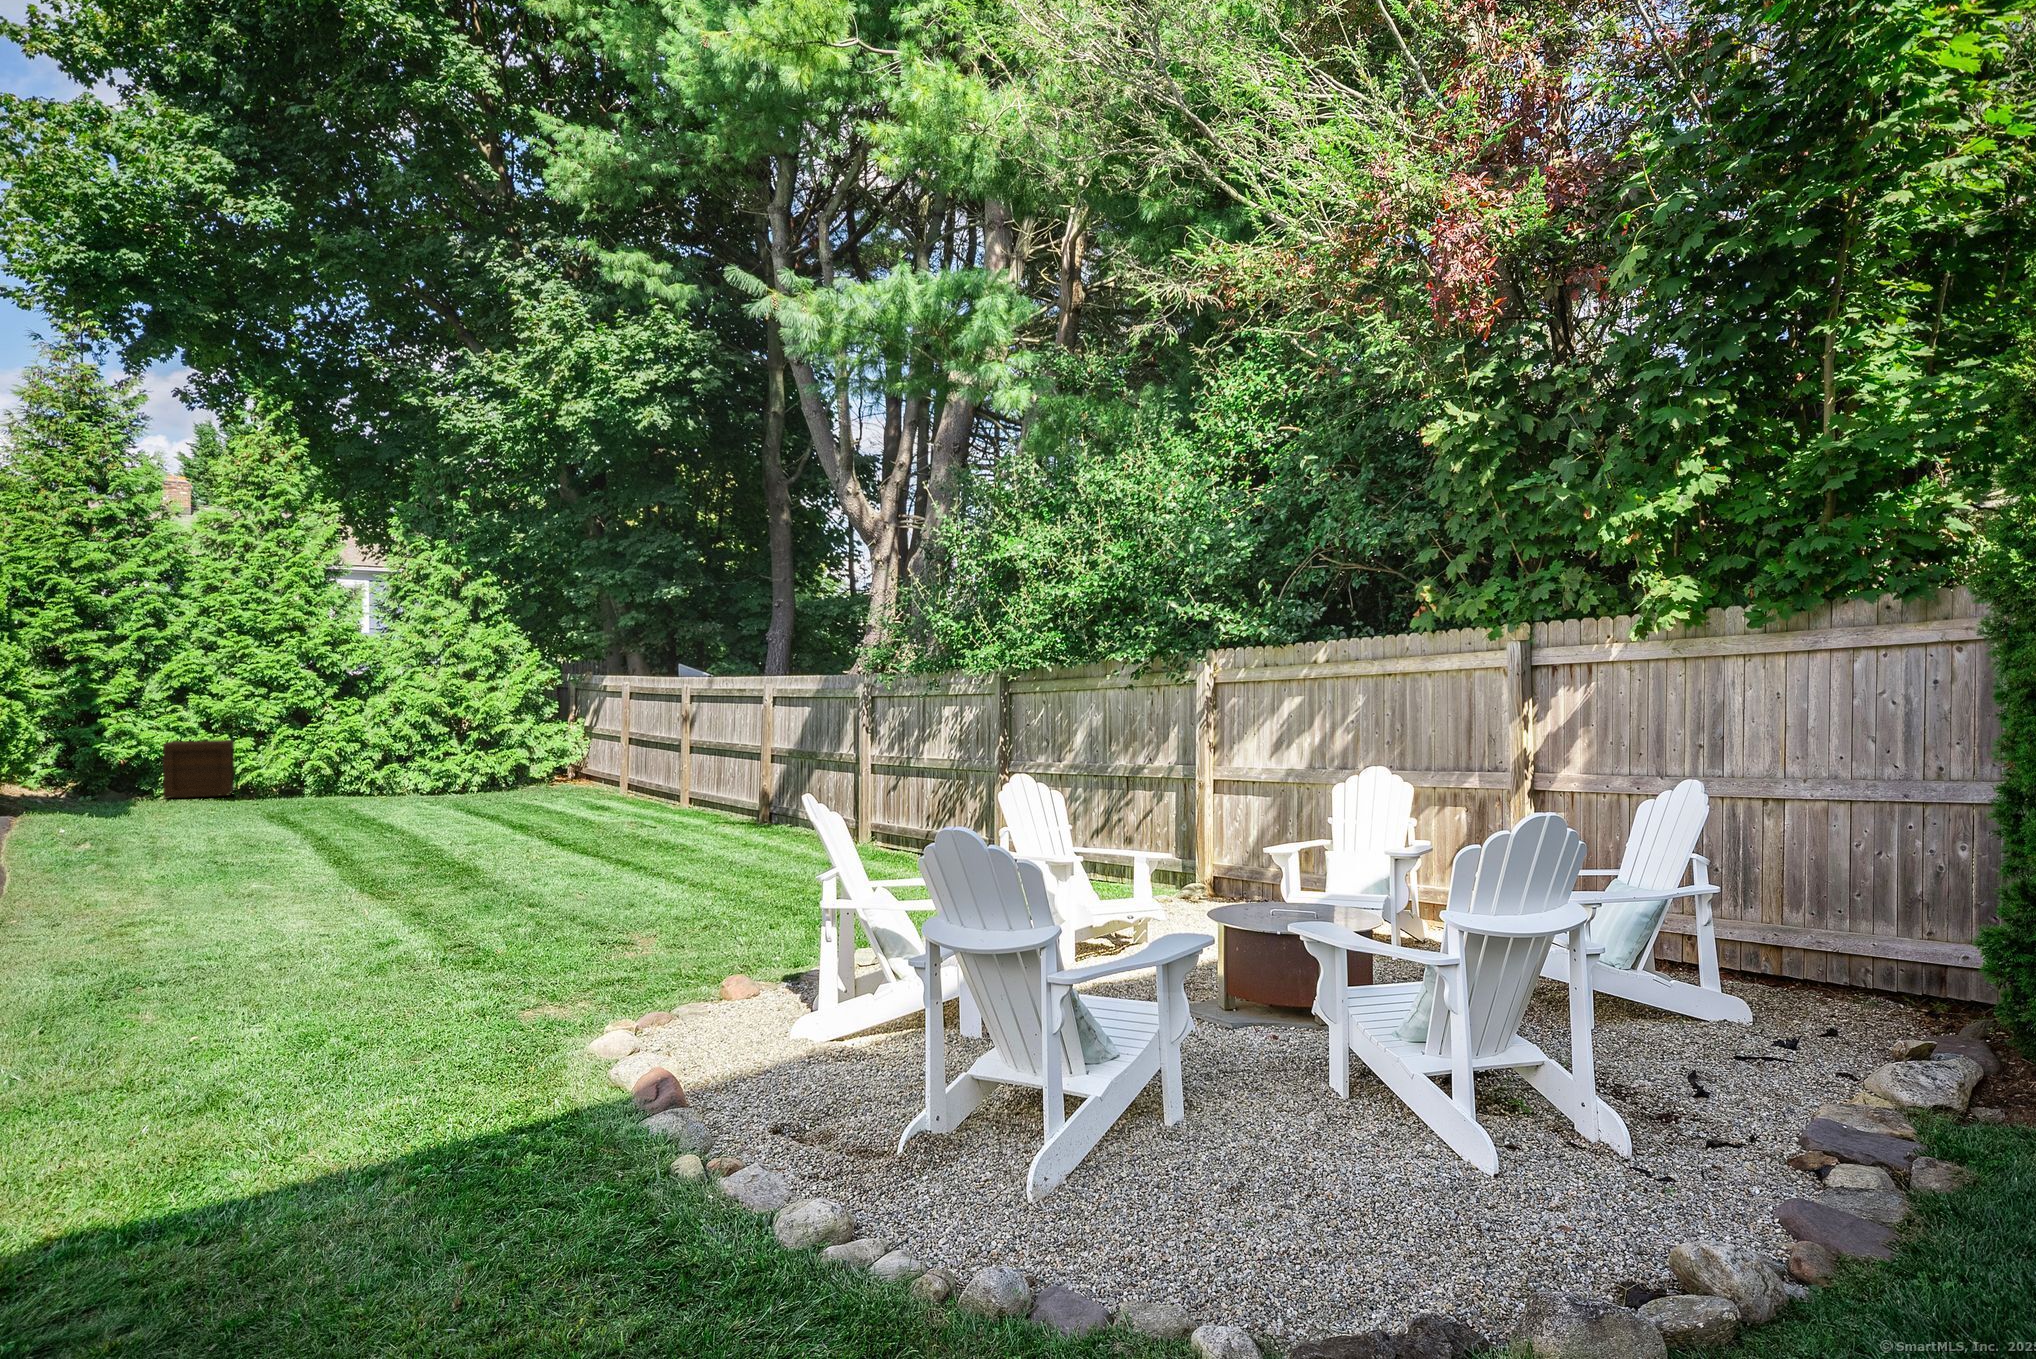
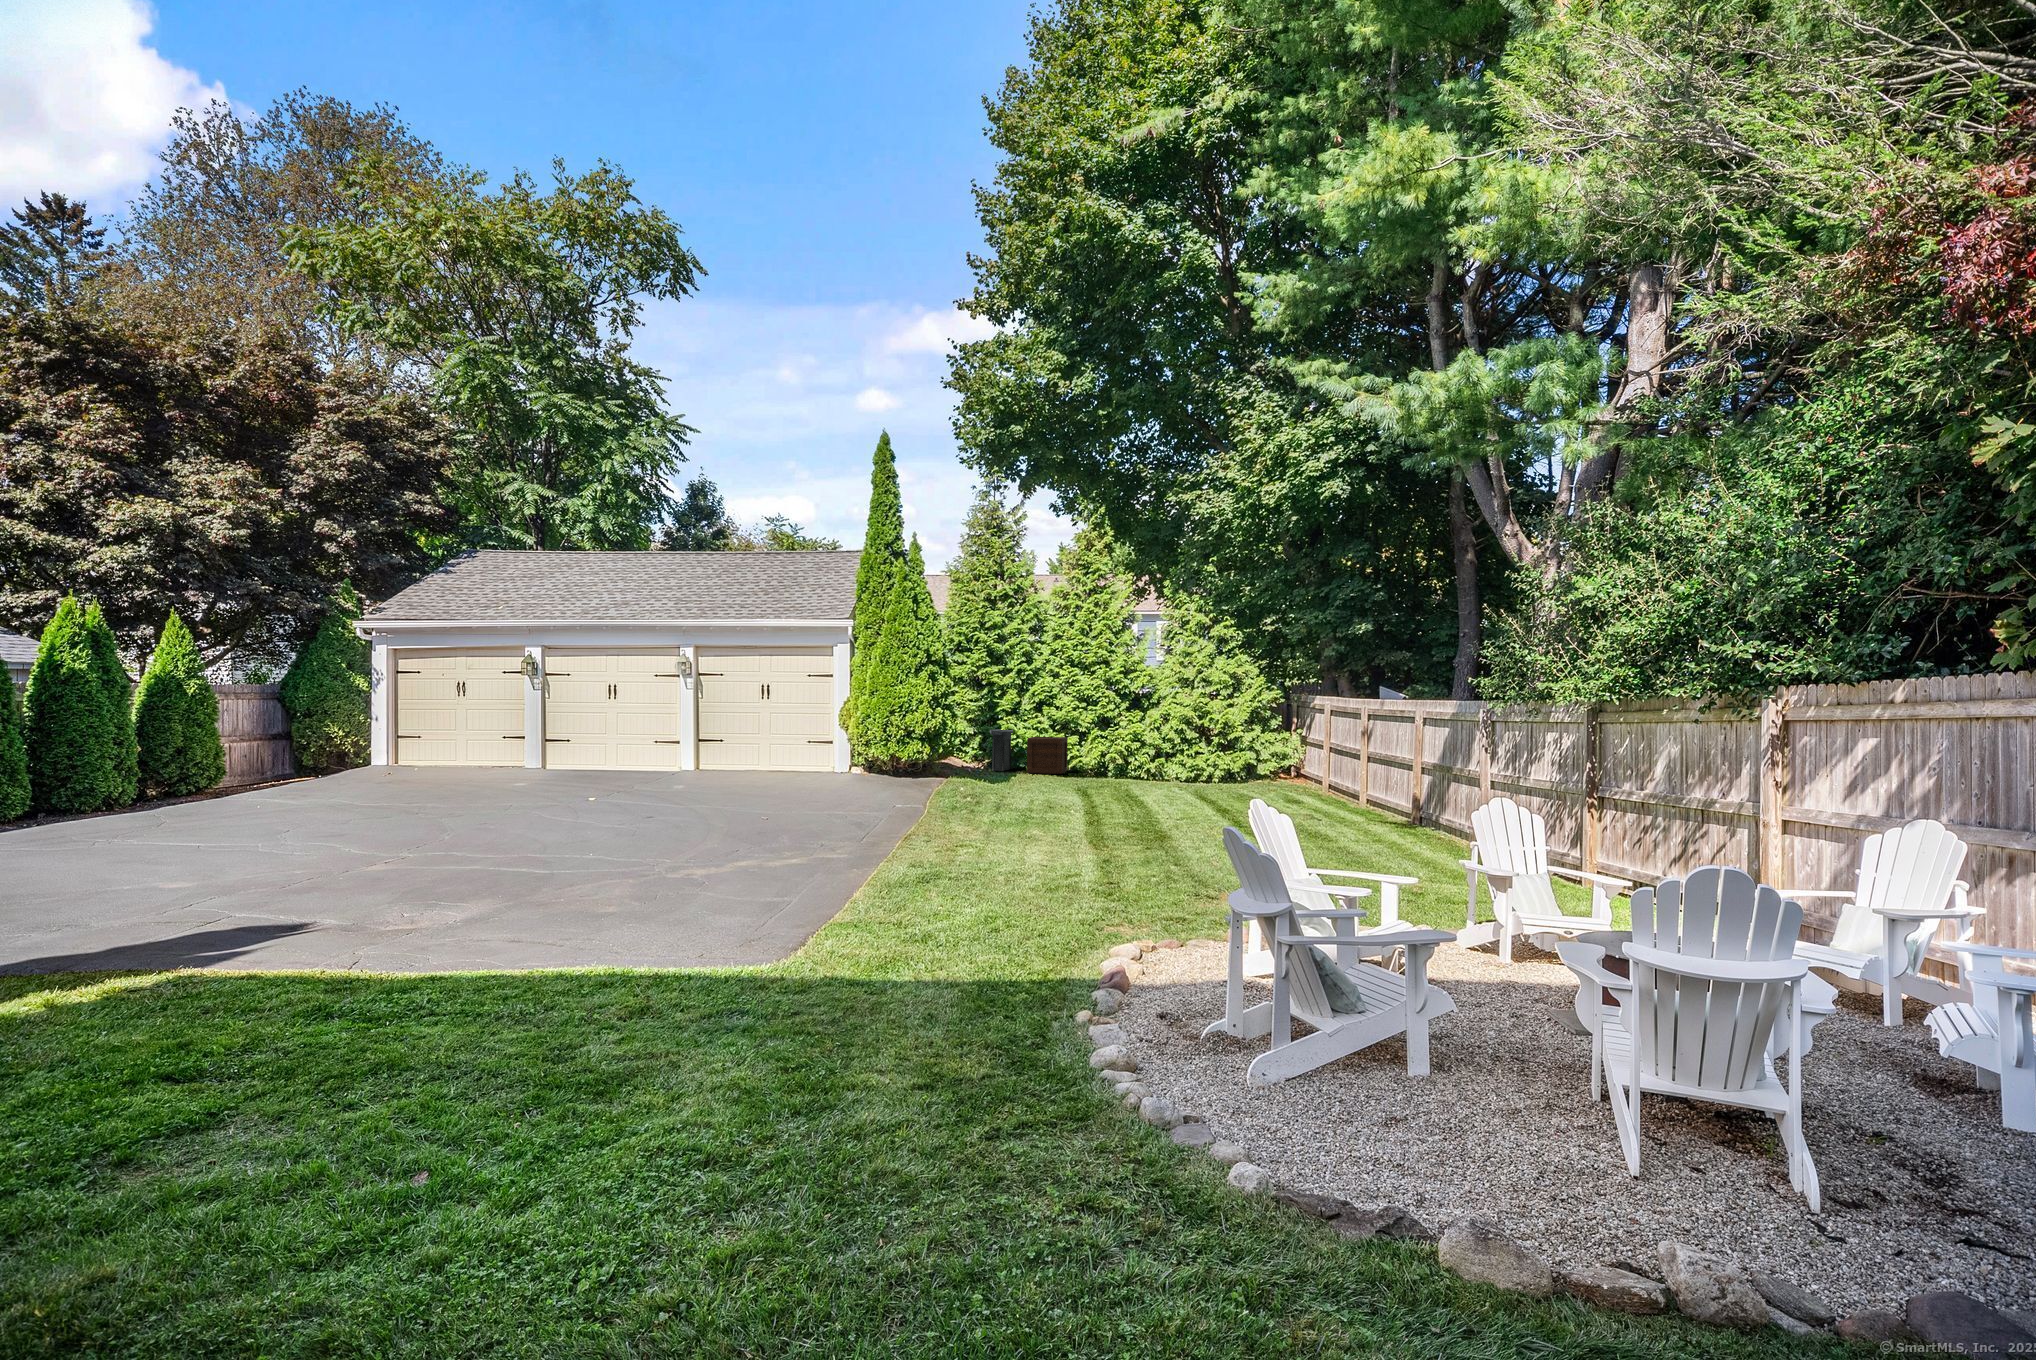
trash can: none [84,731,128,799] -> present [990,729,1013,771]

